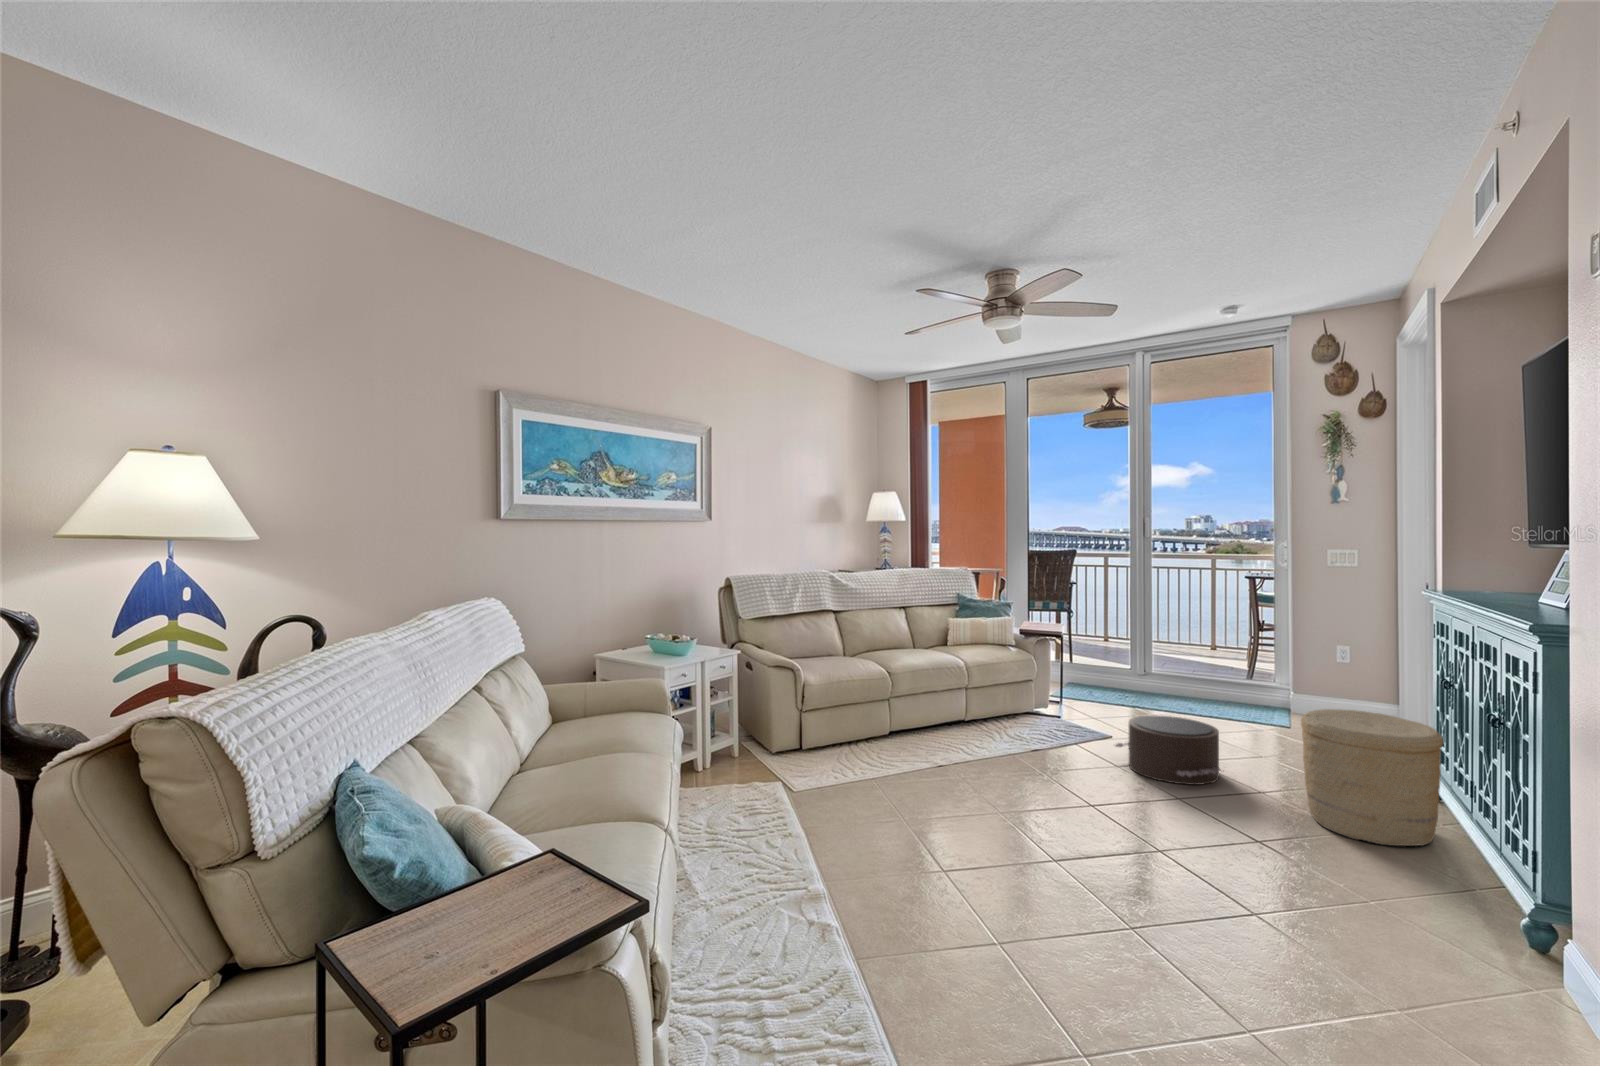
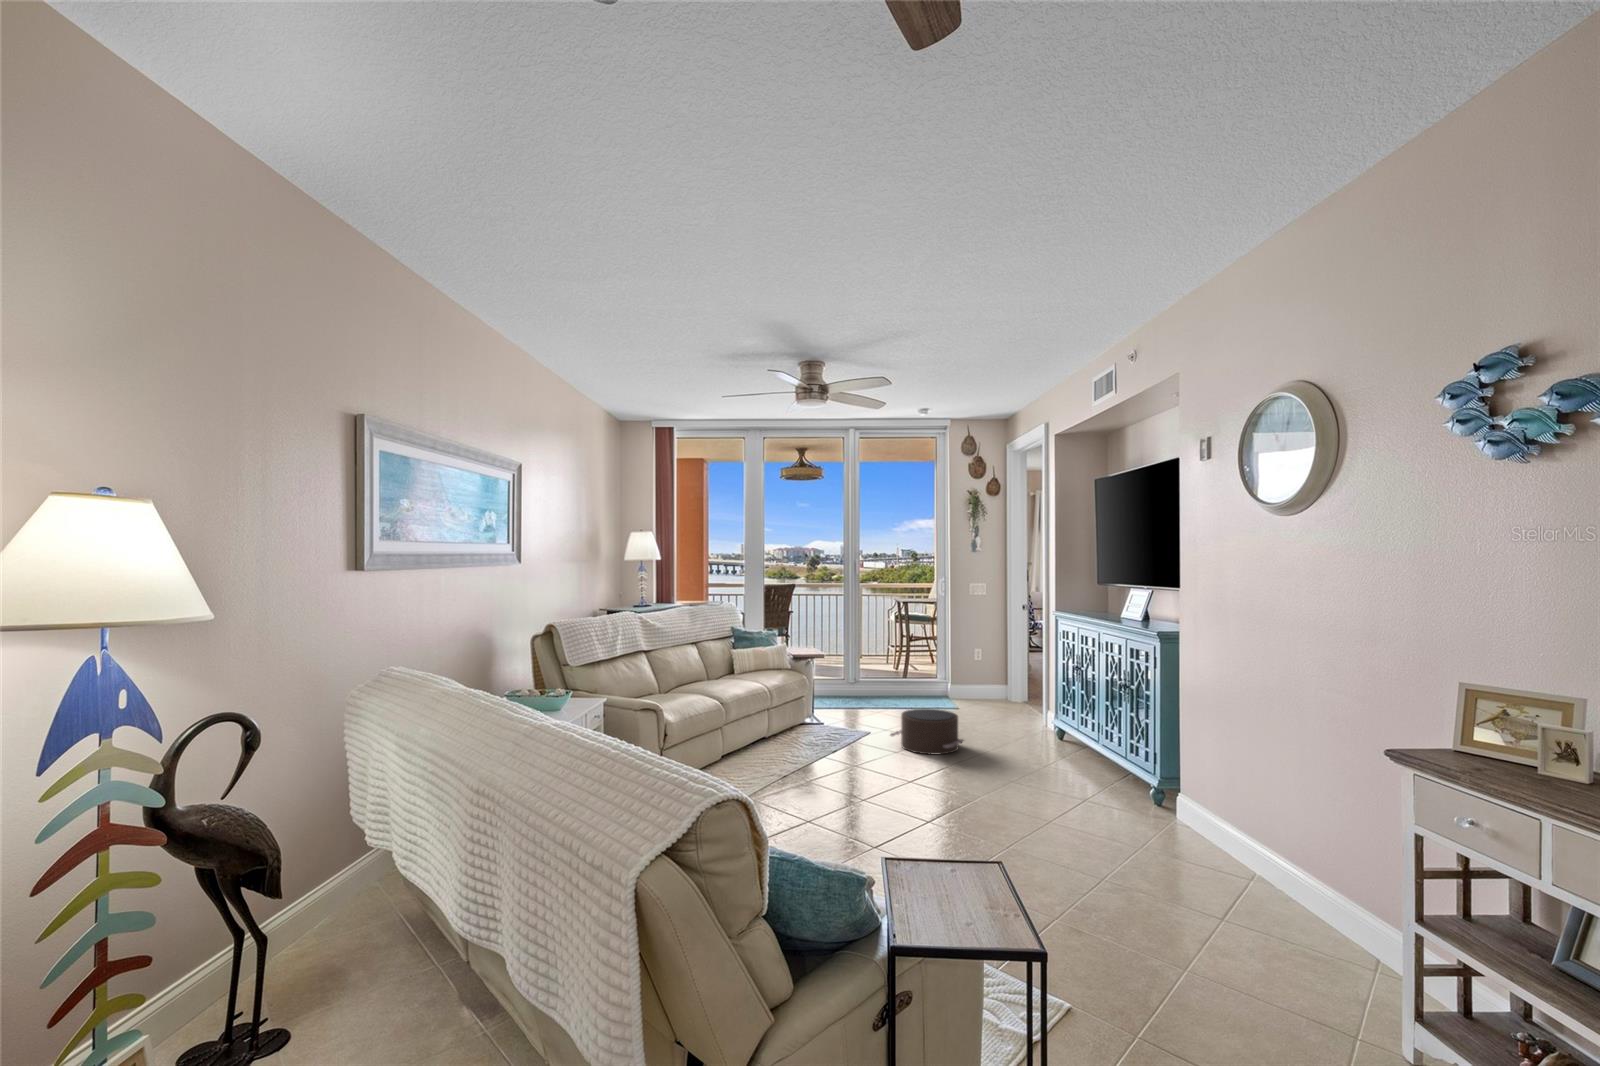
woven basket: present [1301,709,1443,846] -> none [1014,690,1083,767]

